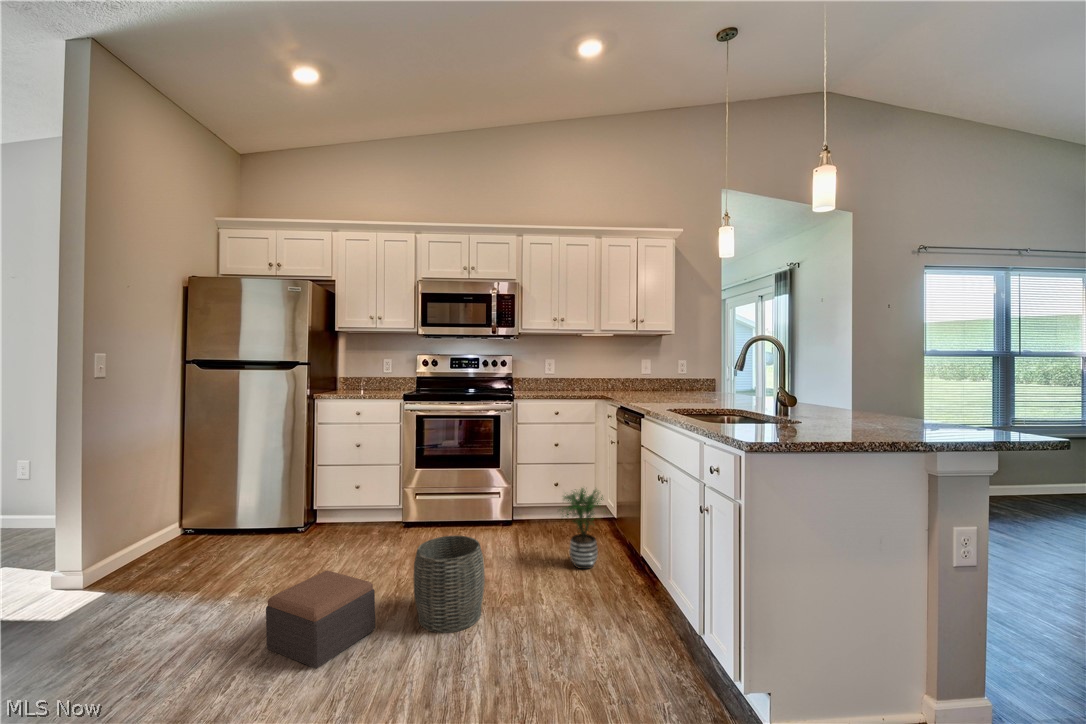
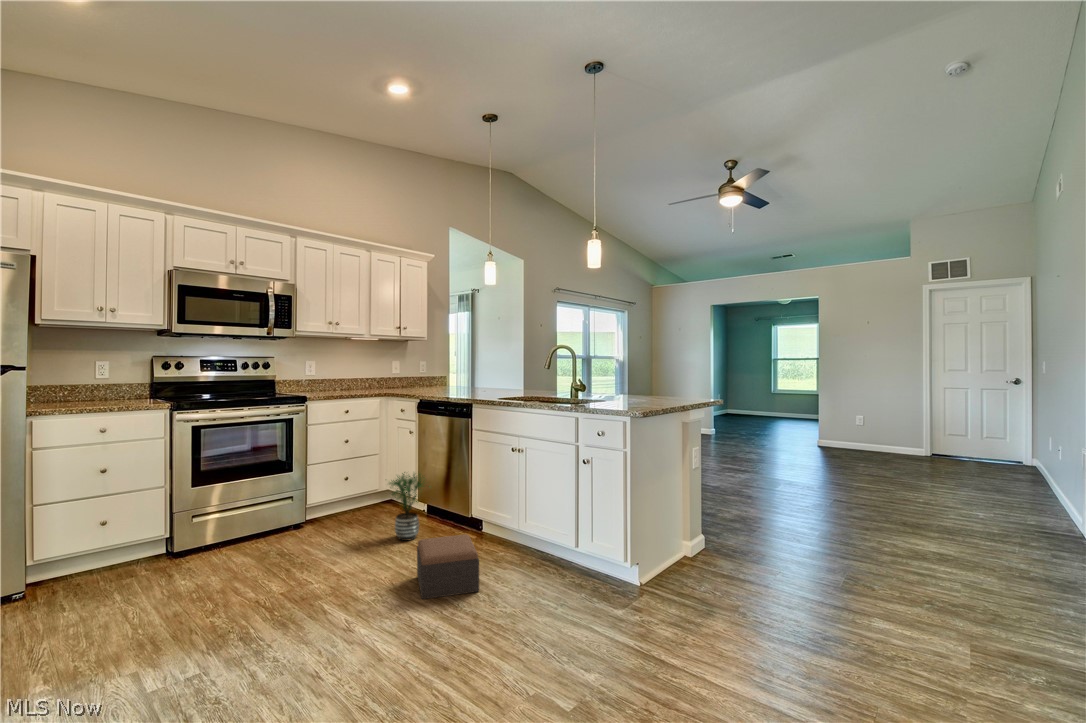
woven basket: present [414,535,485,633] -> none [316,525,382,608]
footstool: present [266,571,375,669] -> present [417,535,479,599]

